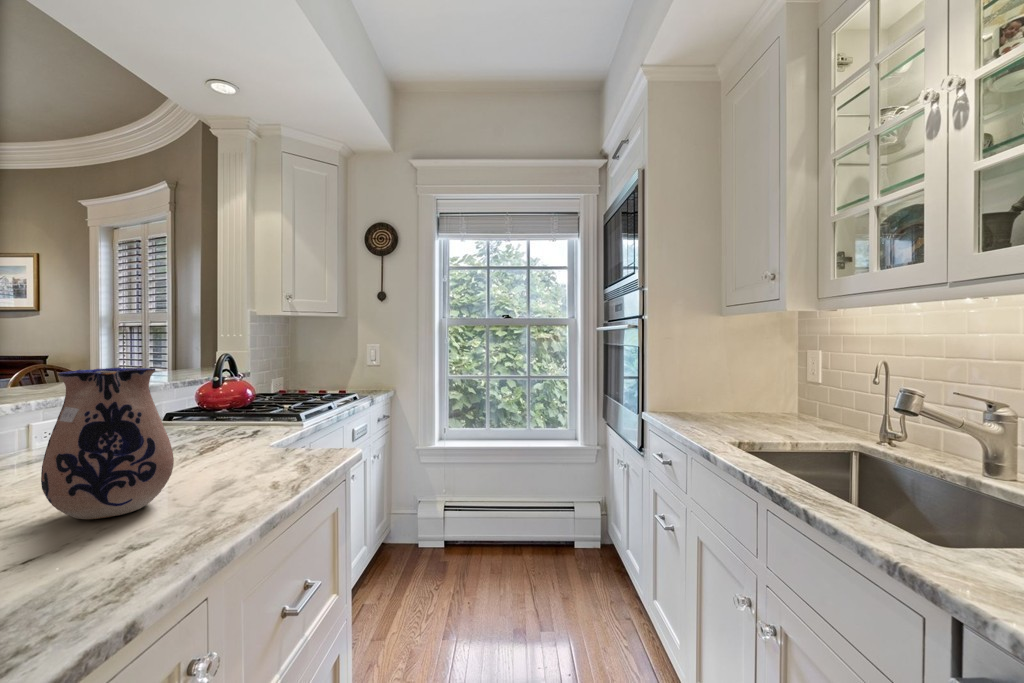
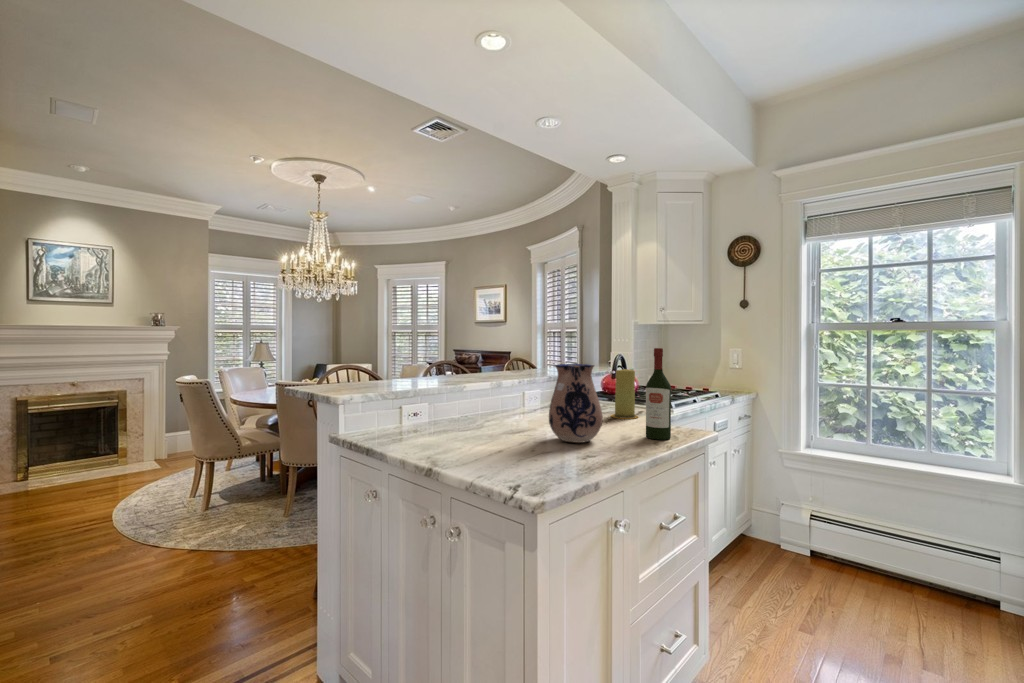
wine bottle: none [258,339,298,478] -> present [646,348,671,440]
candle: none [204,373,251,447] -> present [611,369,638,419]

